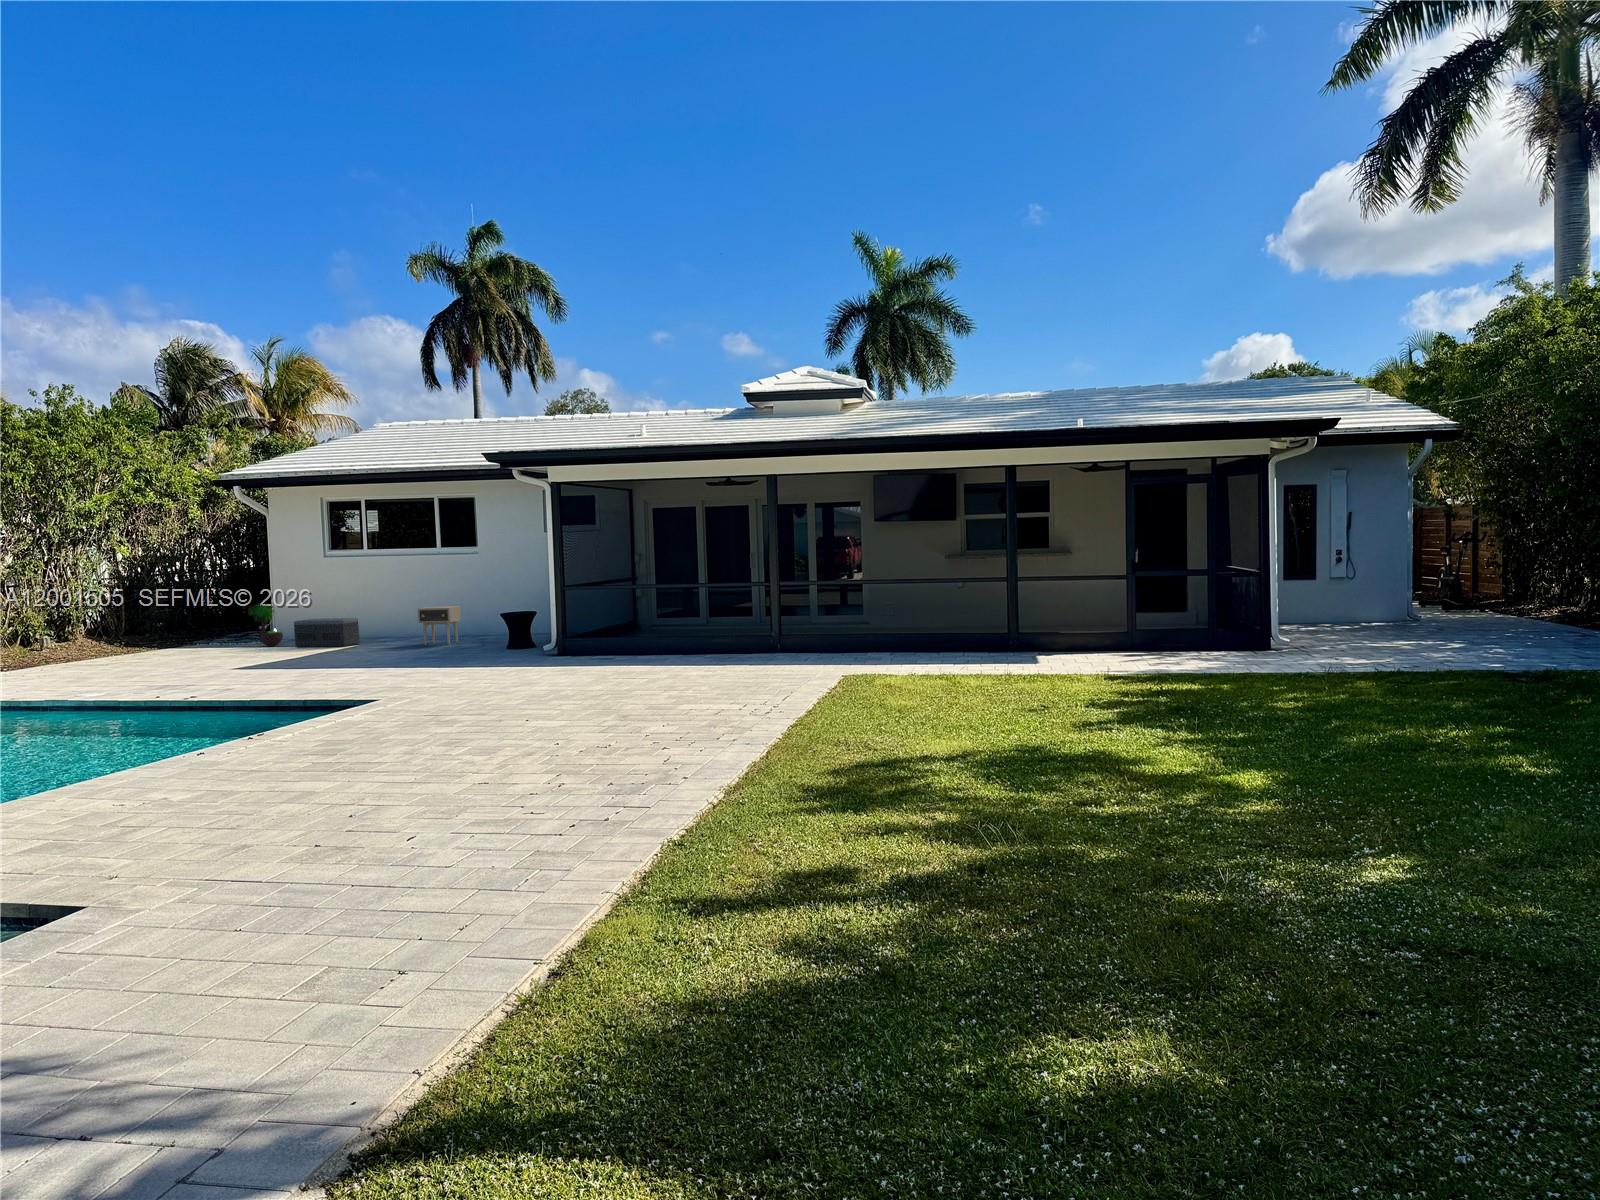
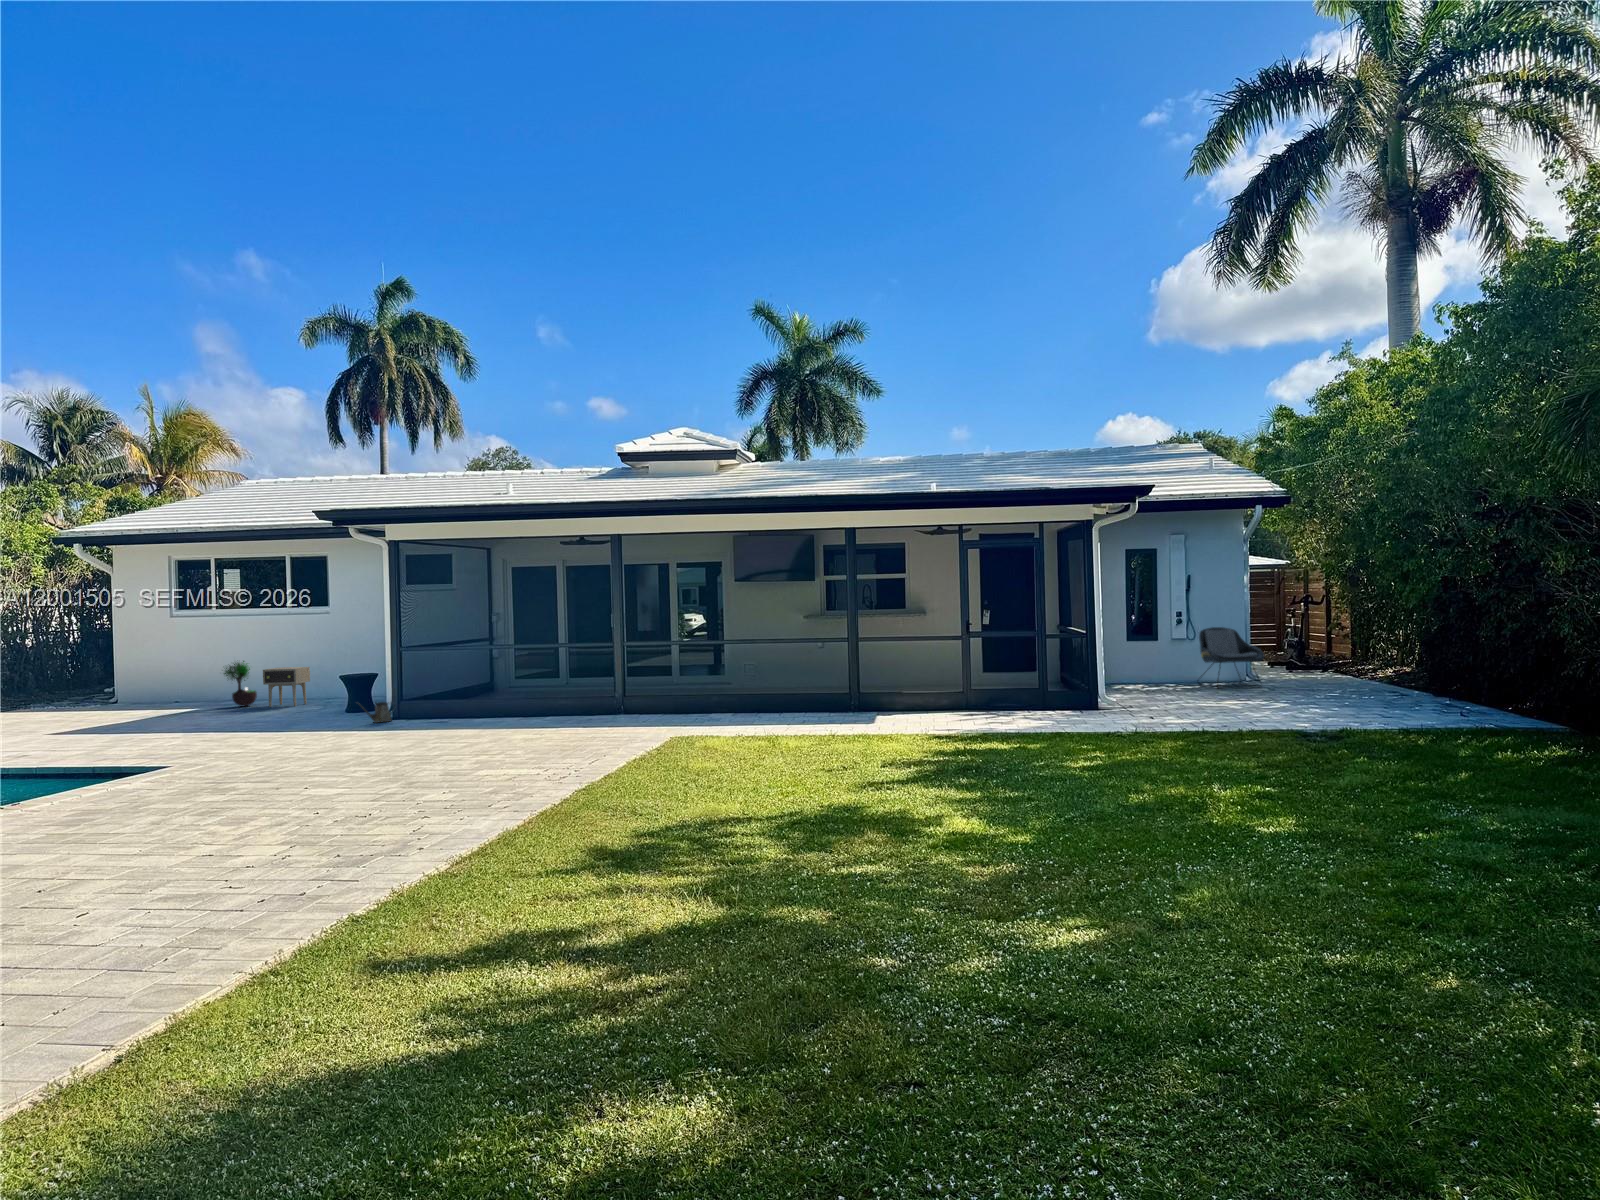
lounge chair: none [1354,566,1430,629] -> present [1199,627,1264,689]
potted tree: present [249,605,283,646] -> present [224,661,257,706]
storage bench: present [294,618,360,647] -> none [131,679,203,710]
watering can: none [523,639,559,659] -> present [359,702,395,723]

